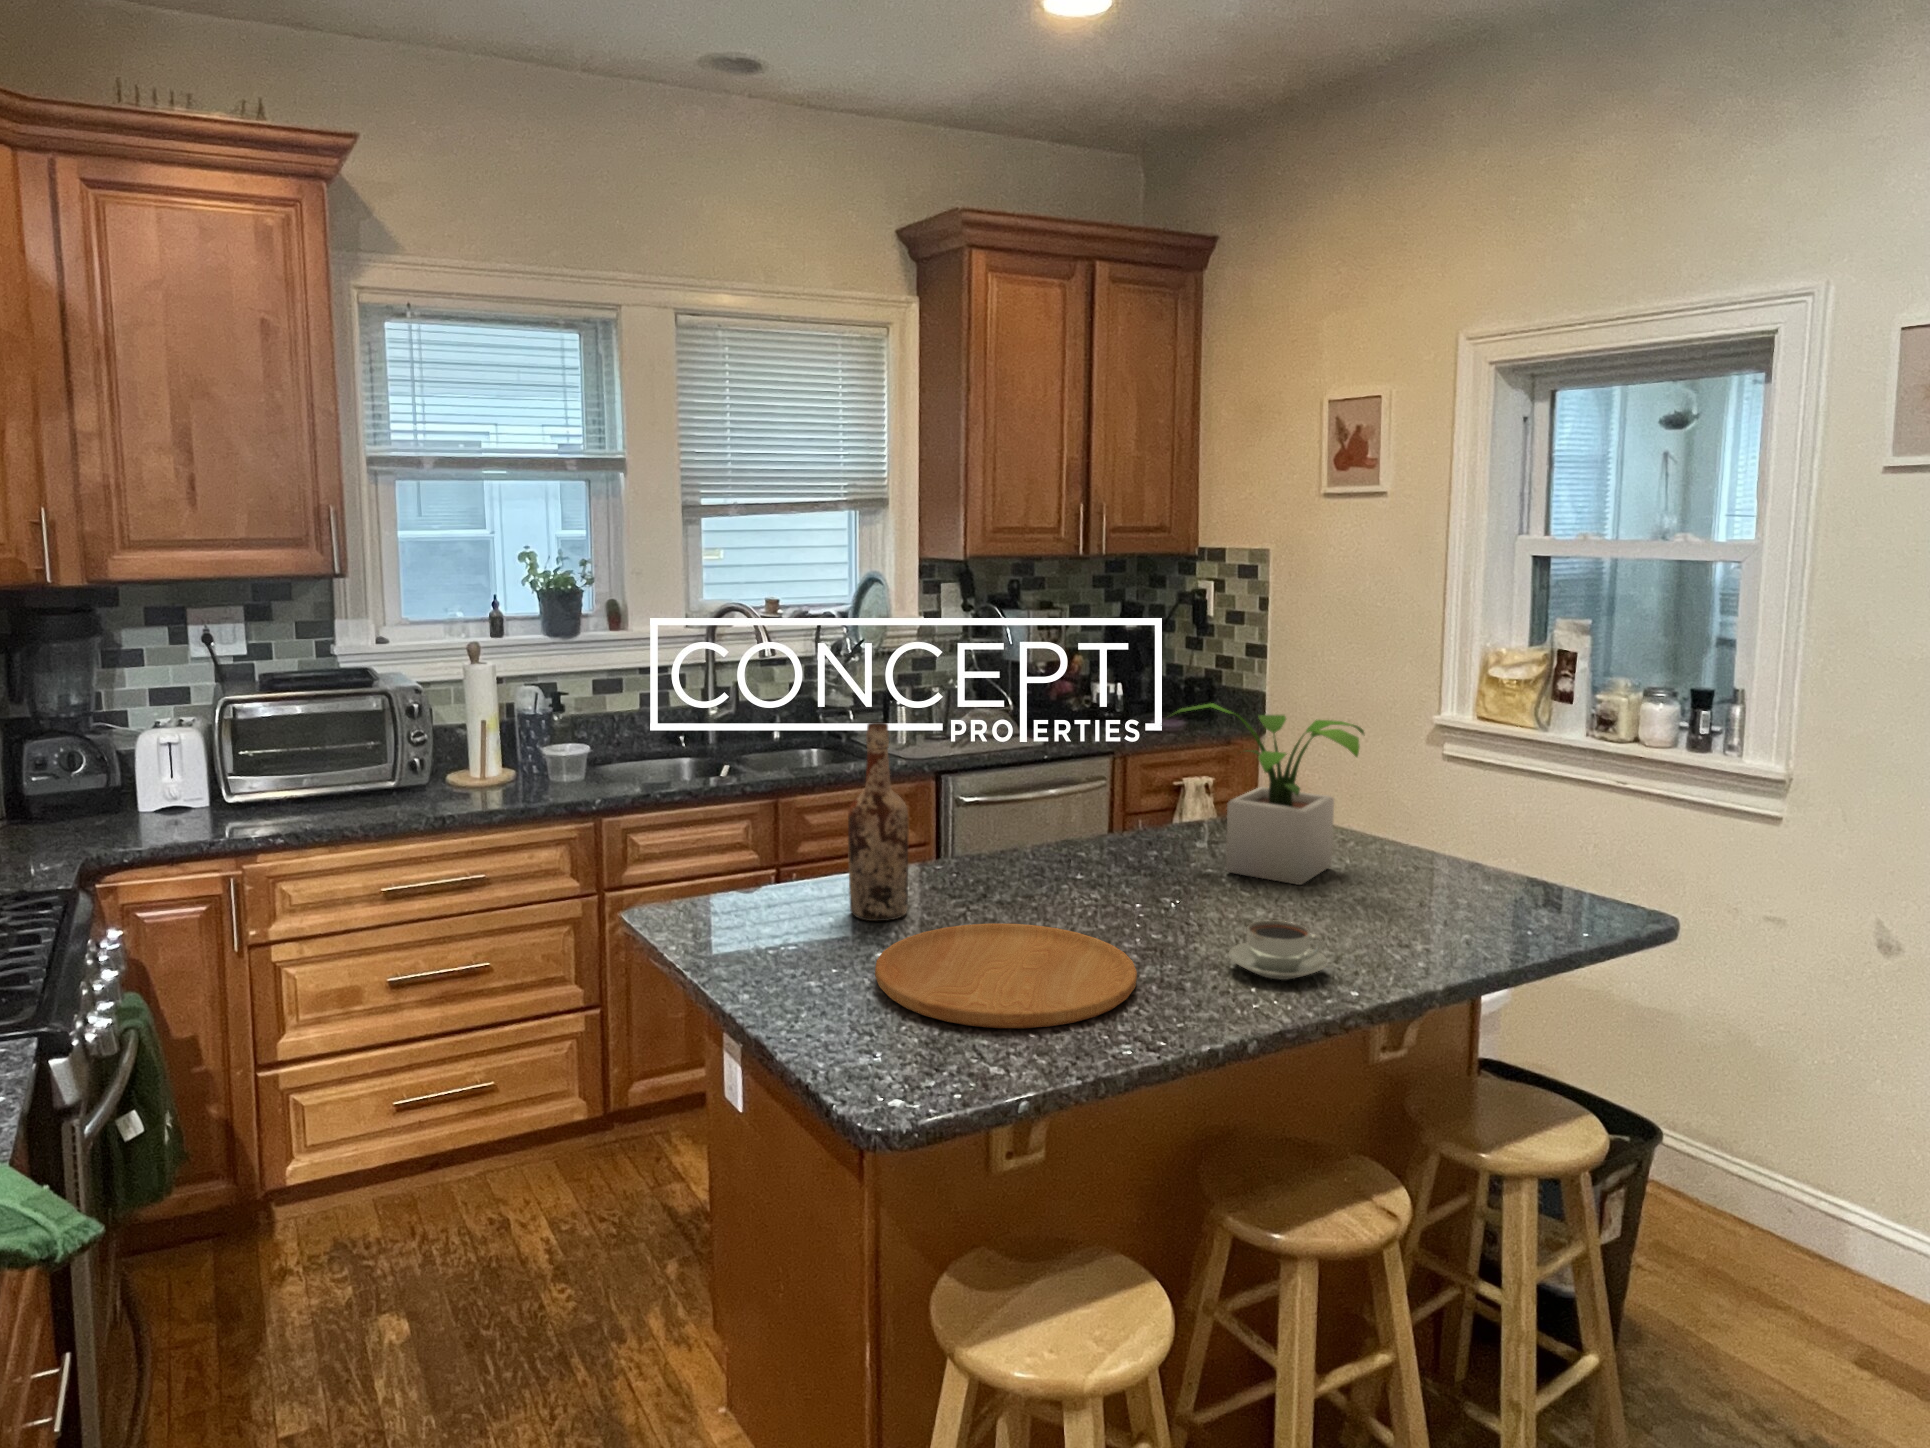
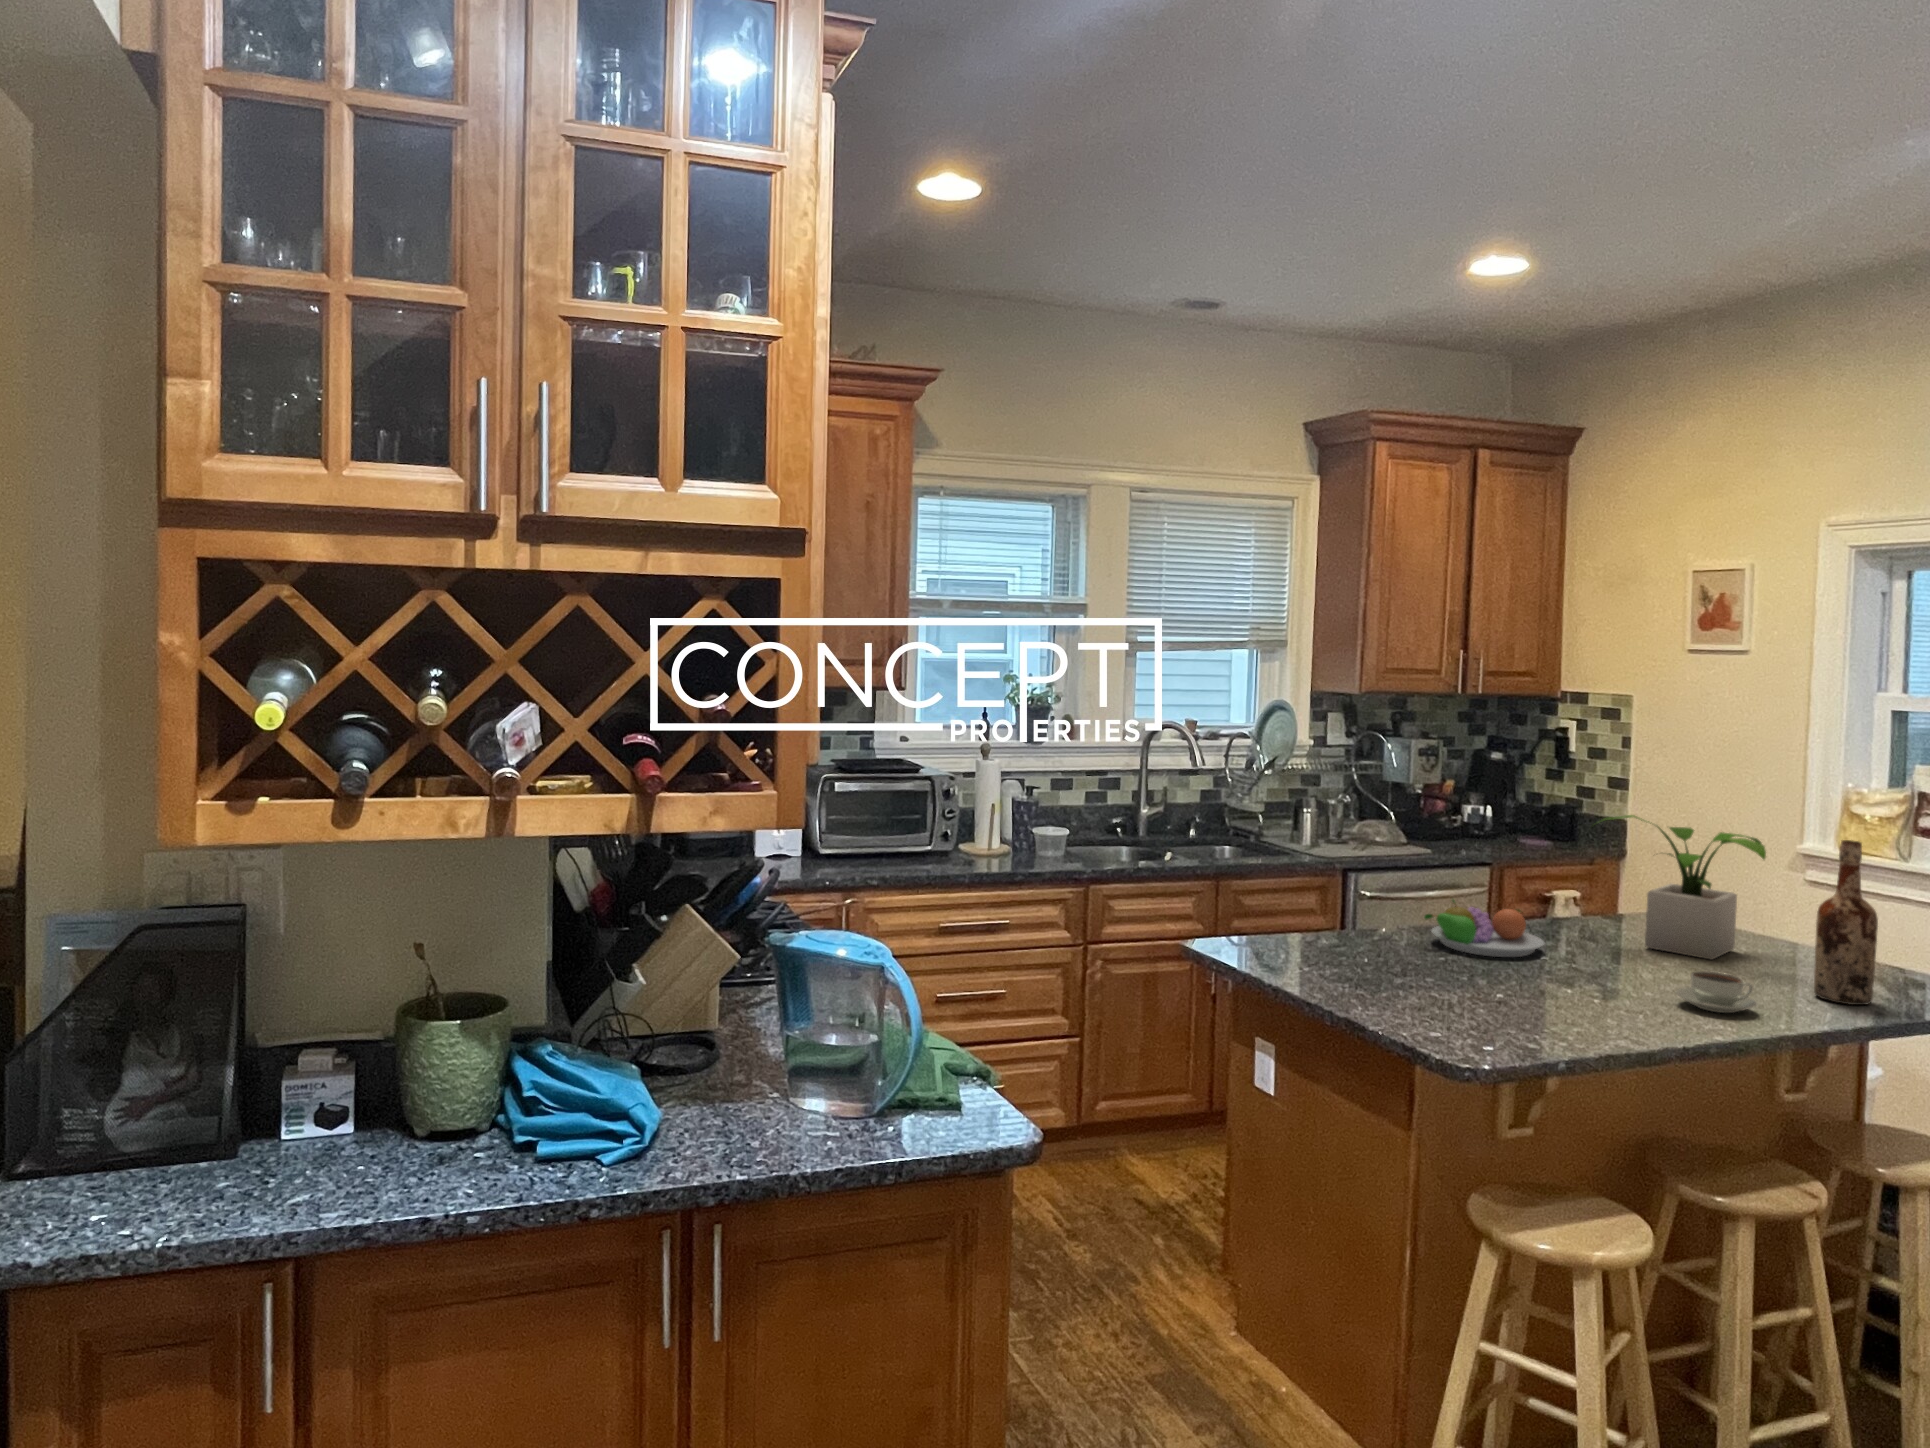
wine bottle: present [848,722,909,921] -> present [1814,840,1878,1005]
fruit bowl: none [947,826,1098,904] -> present [1424,900,1544,957]
cutting board: present [875,923,1137,1028] -> none [1406,962,1610,1025]

